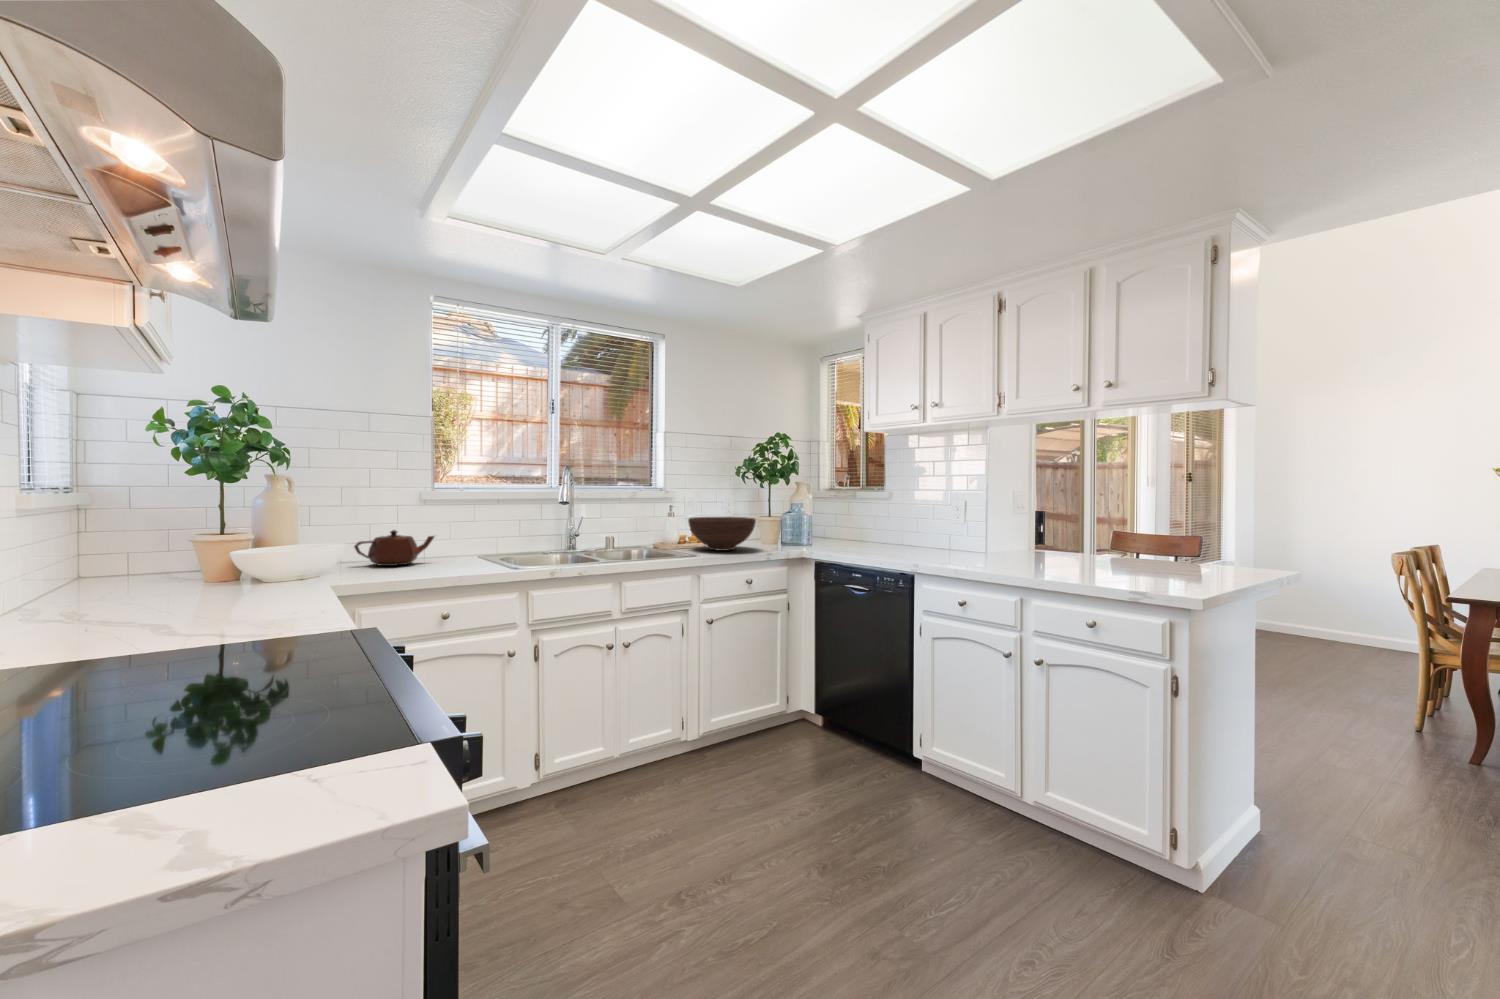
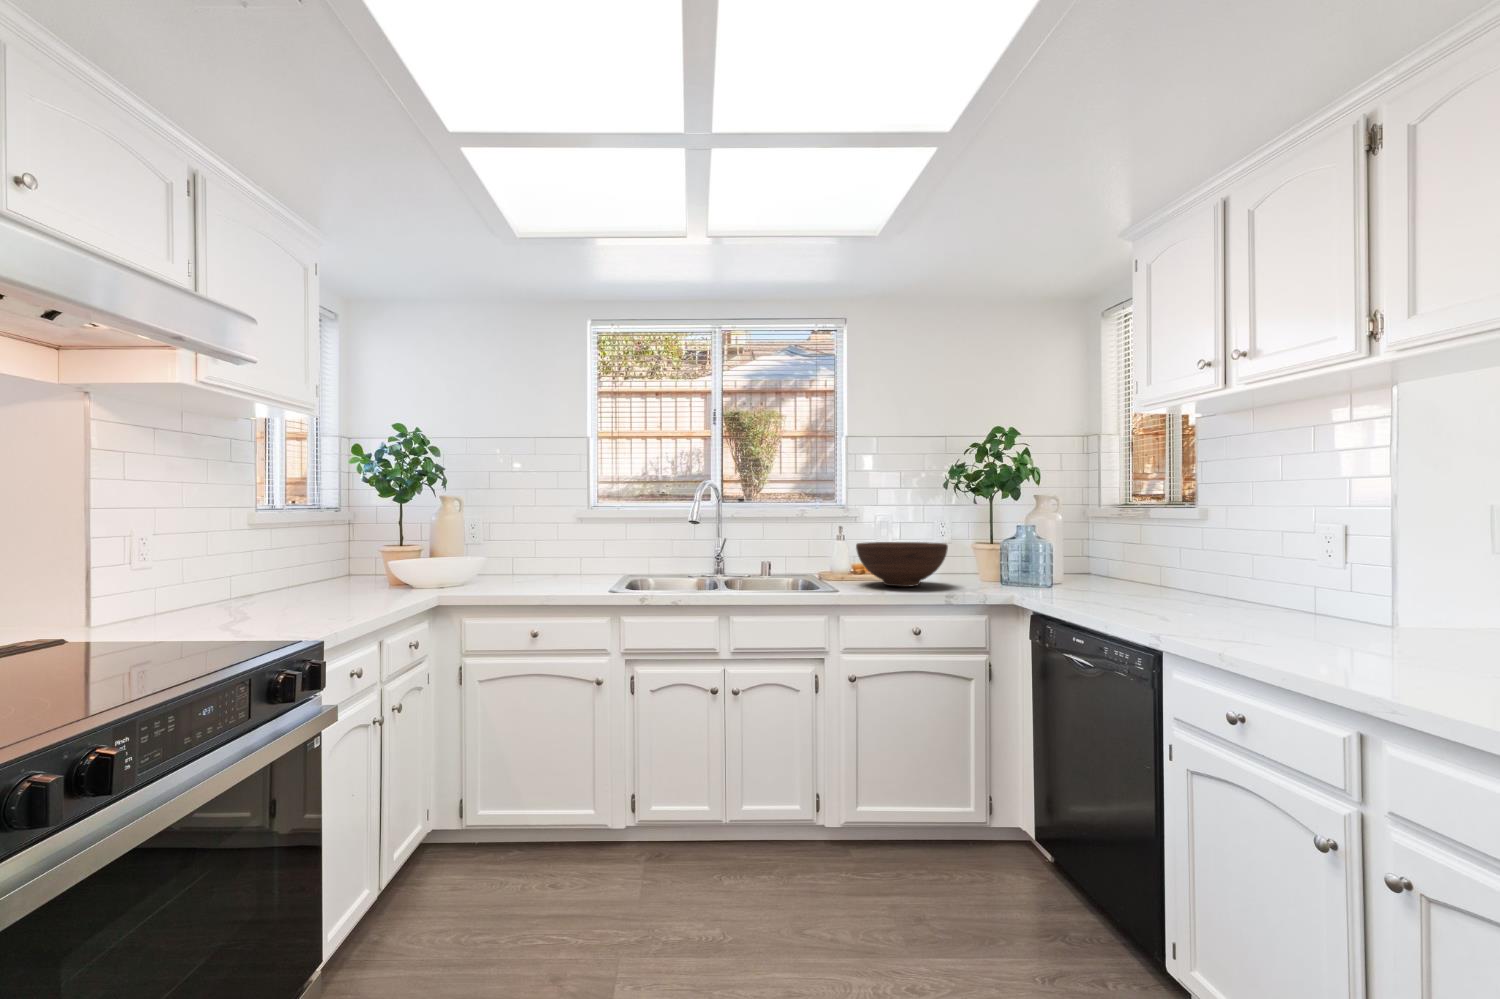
teapot: present [354,530,434,566] -> none [507,548,576,583]

